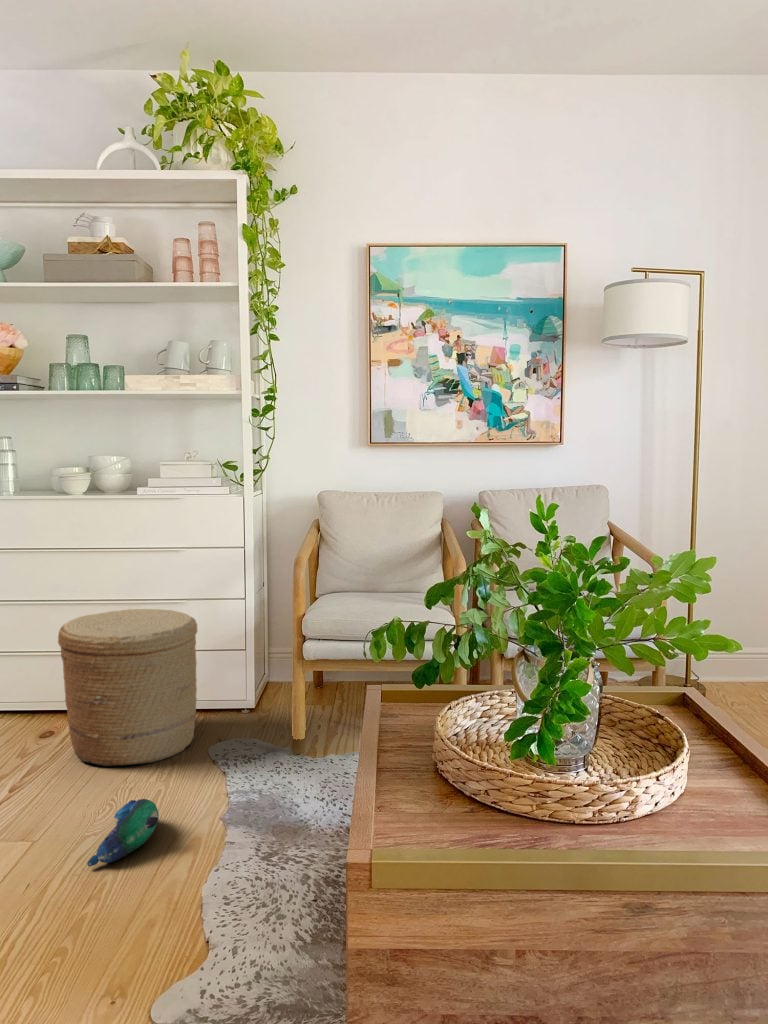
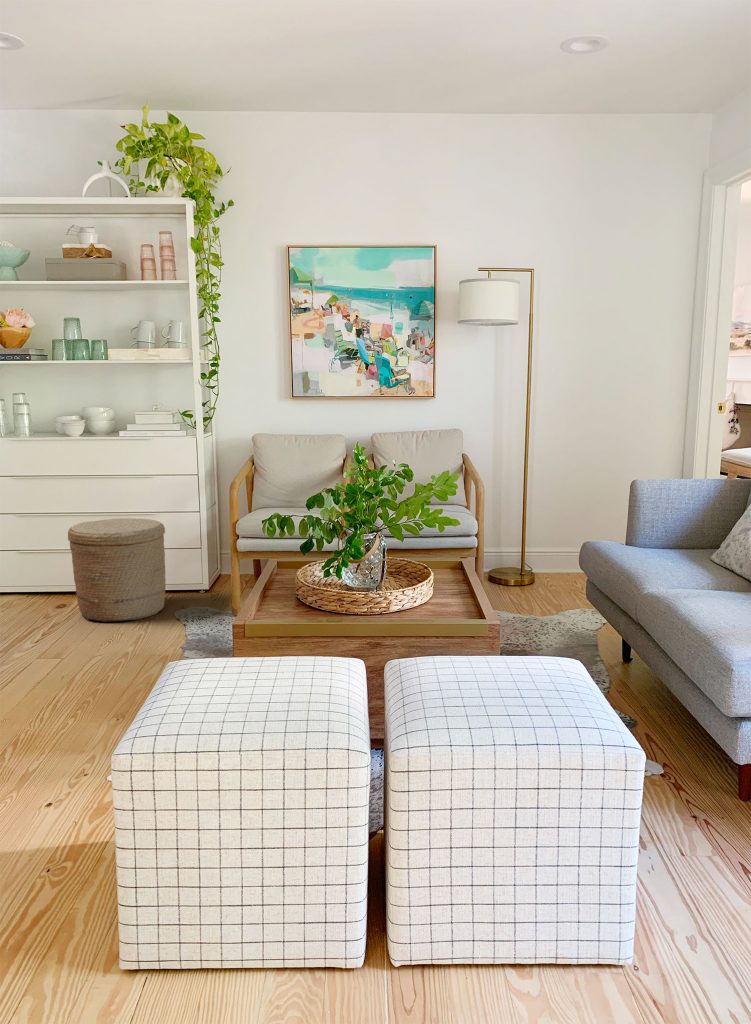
plush toy: present [87,799,159,867] -> none [97,631,141,666]

